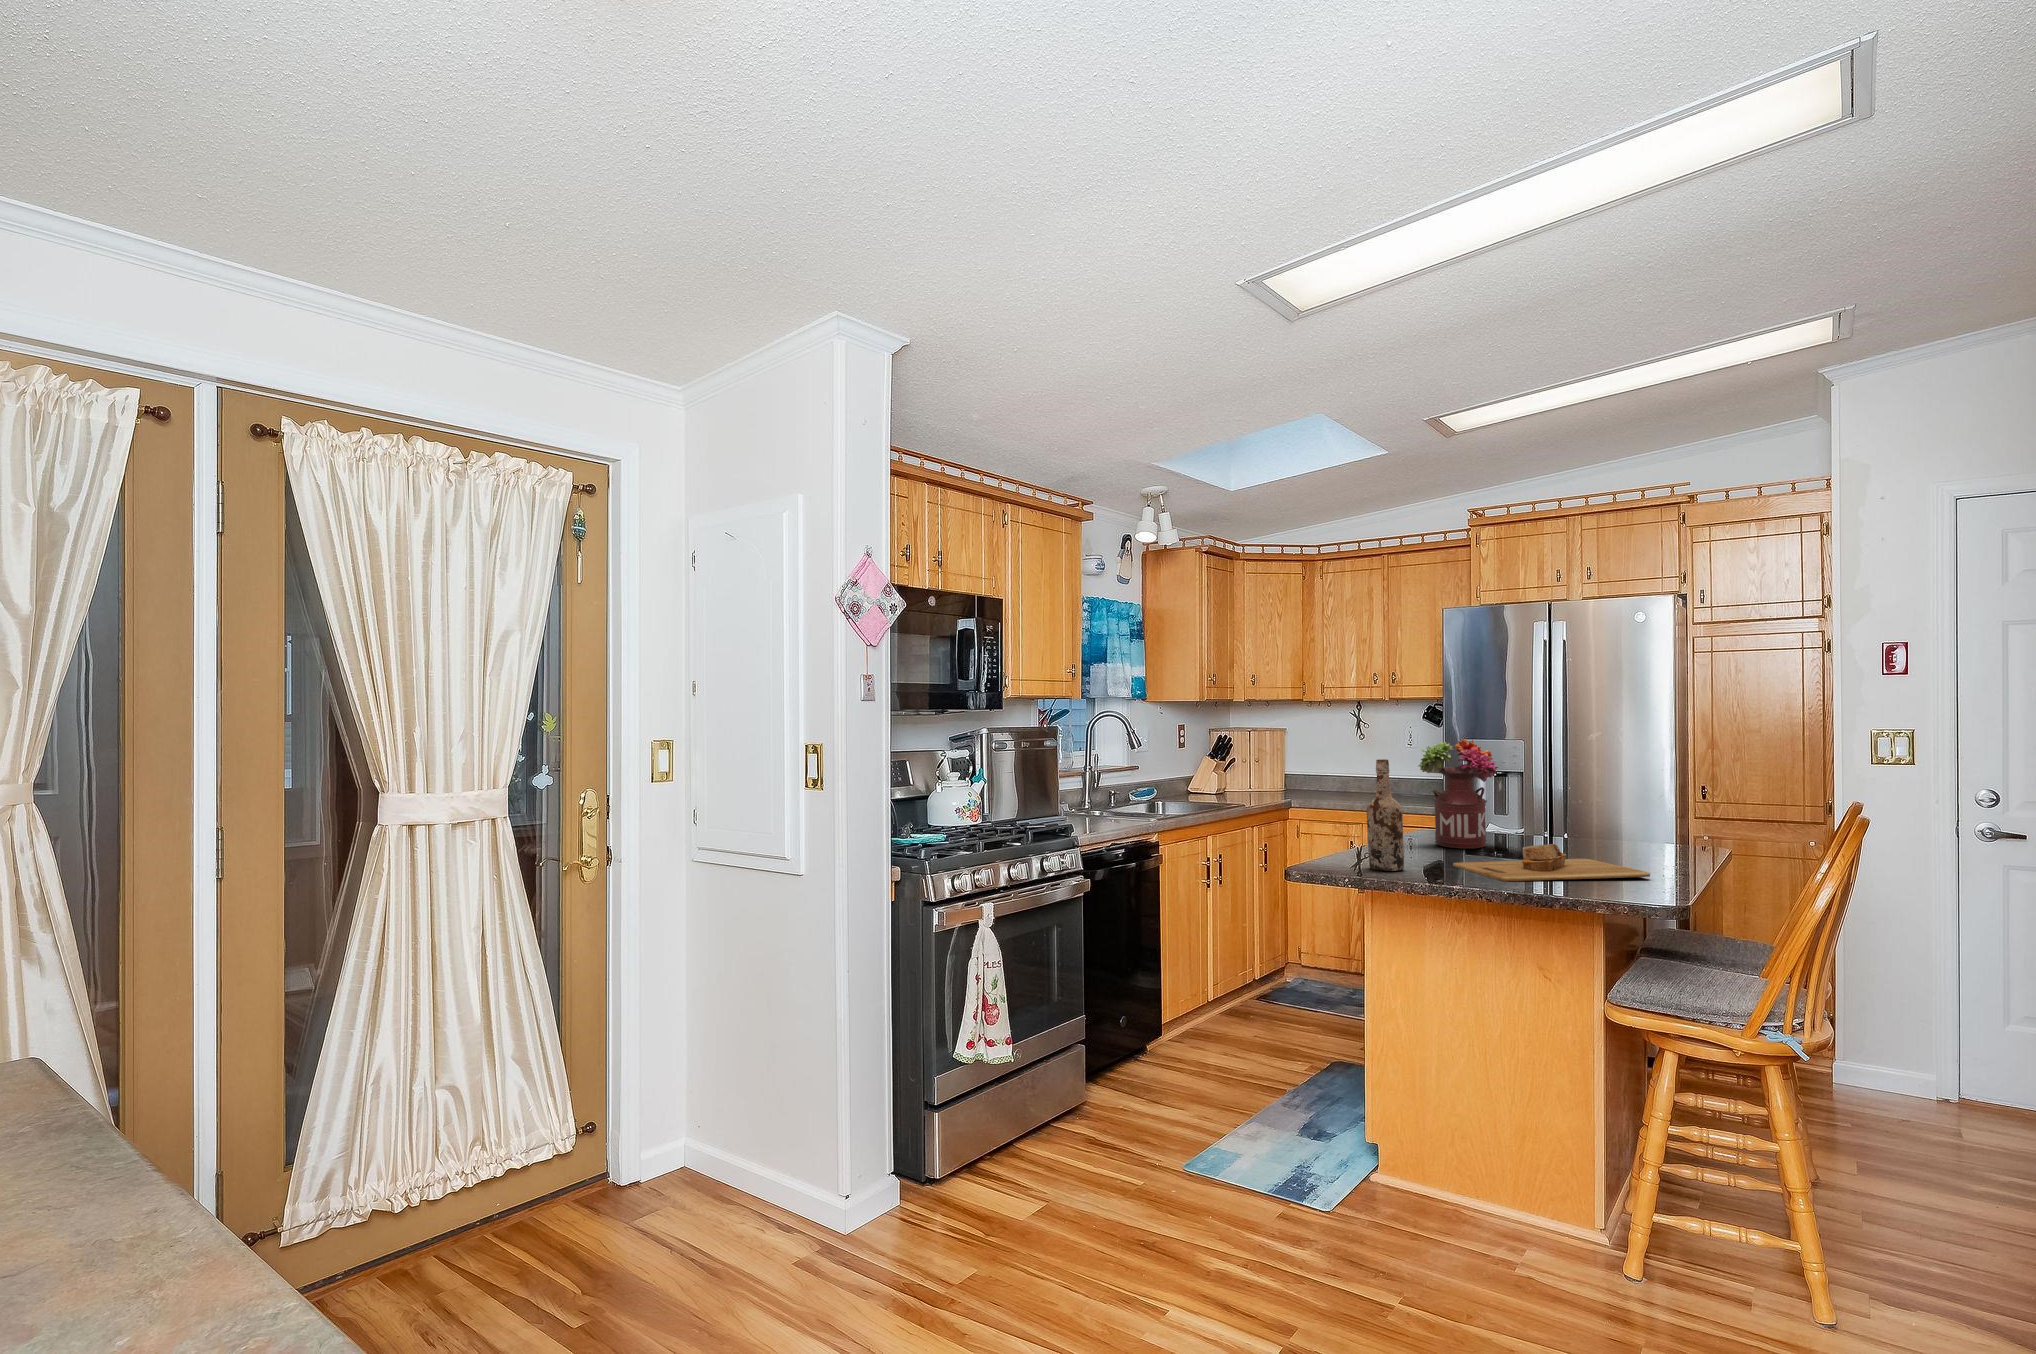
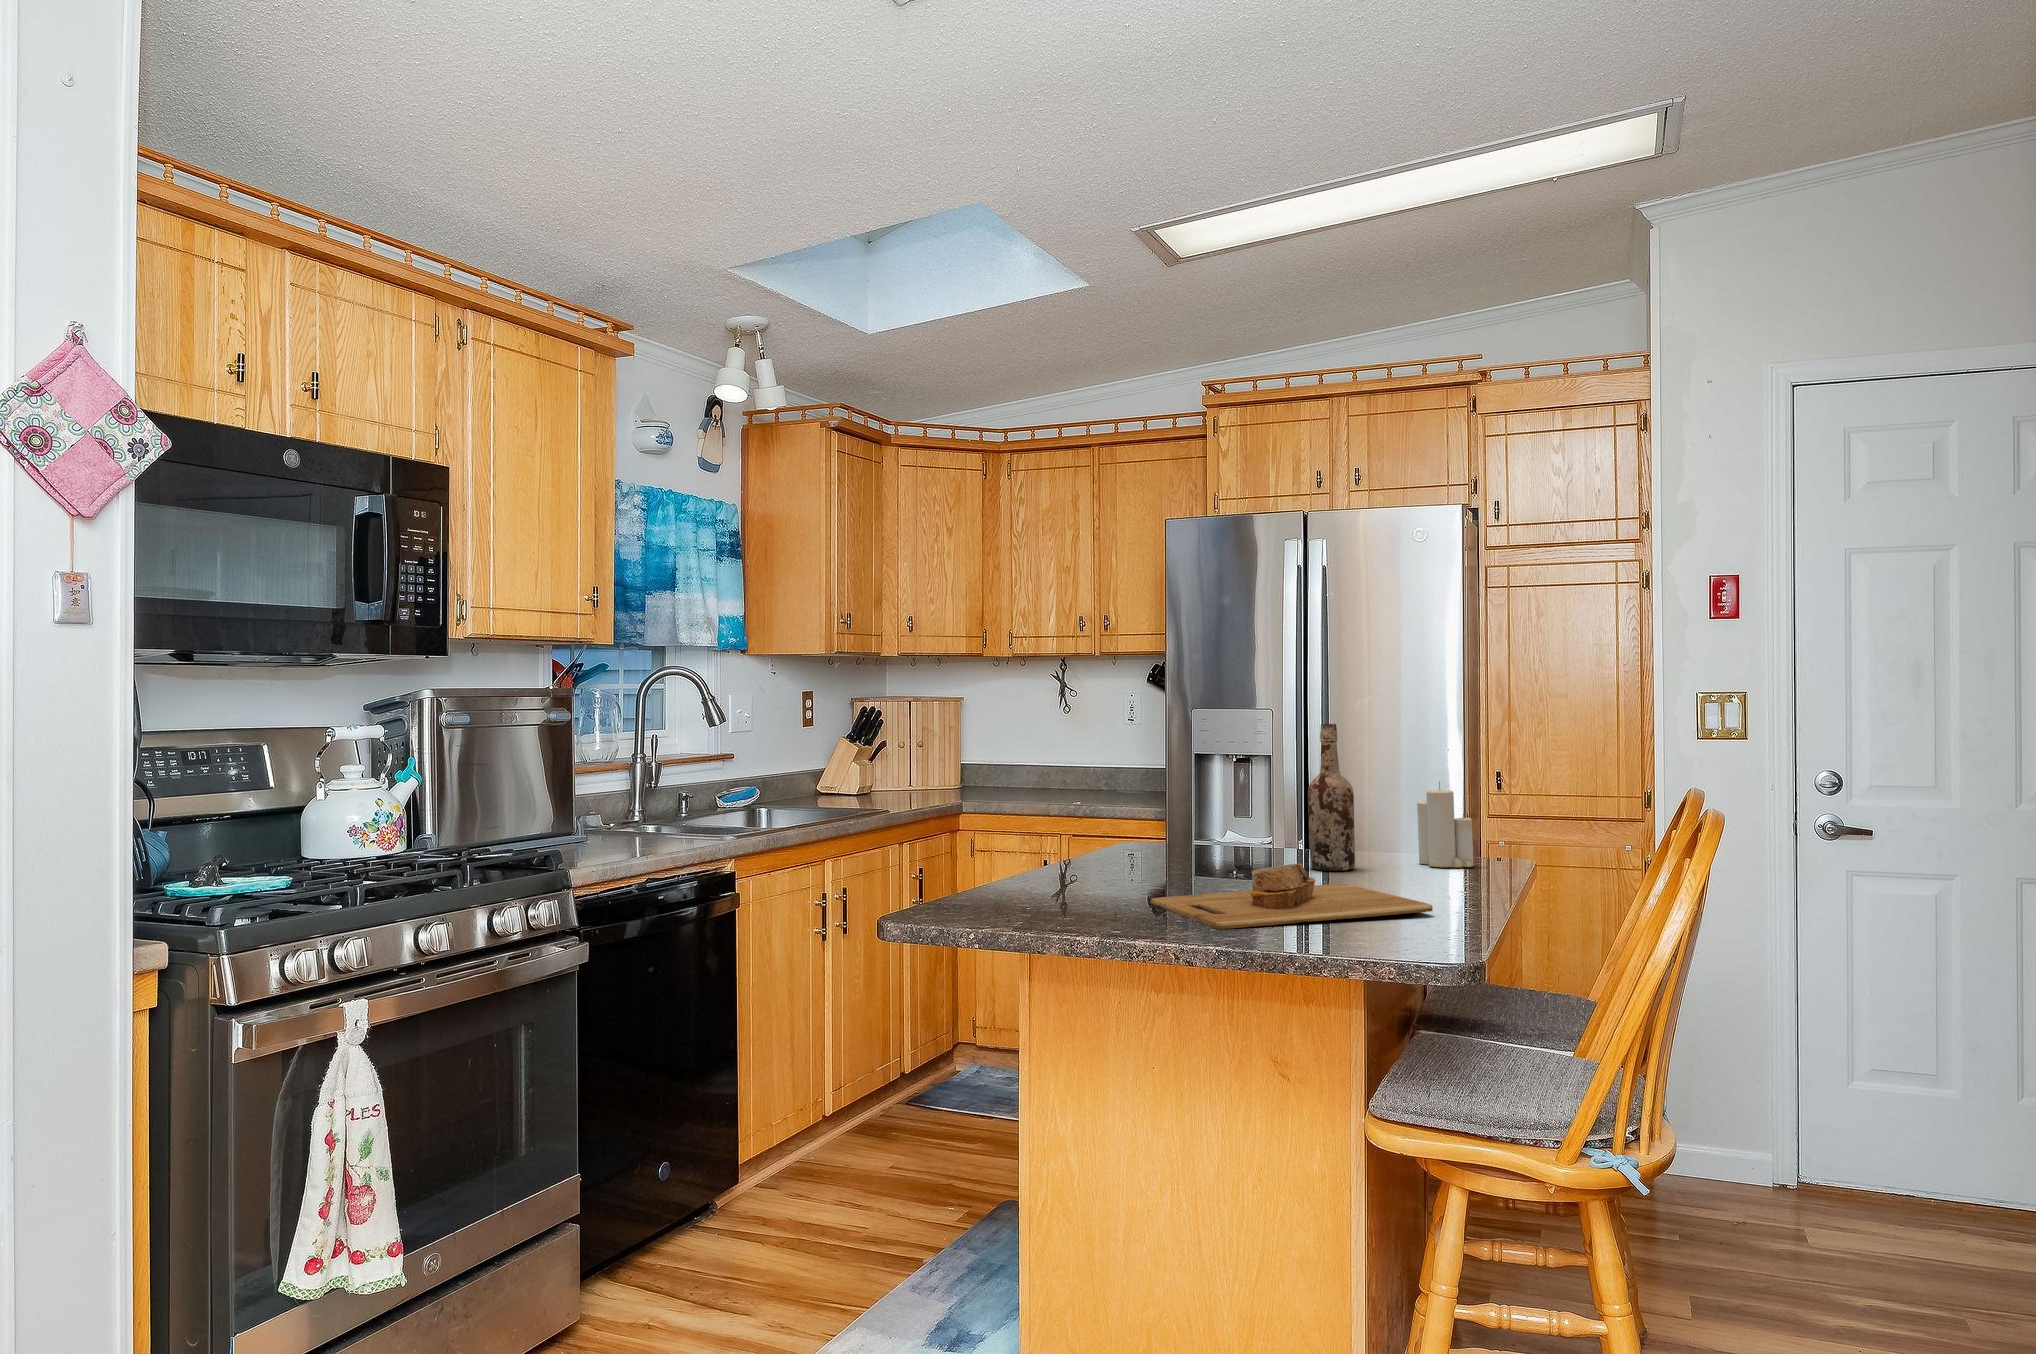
flower arrangement: present [1418,739,1498,848] -> none [1111,703,1226,871]
wine bottle: present [1367,759,1404,871] -> present [1308,724,1355,871]
candle: none [1639,793,1683,852] -> present [1417,782,1473,867]

